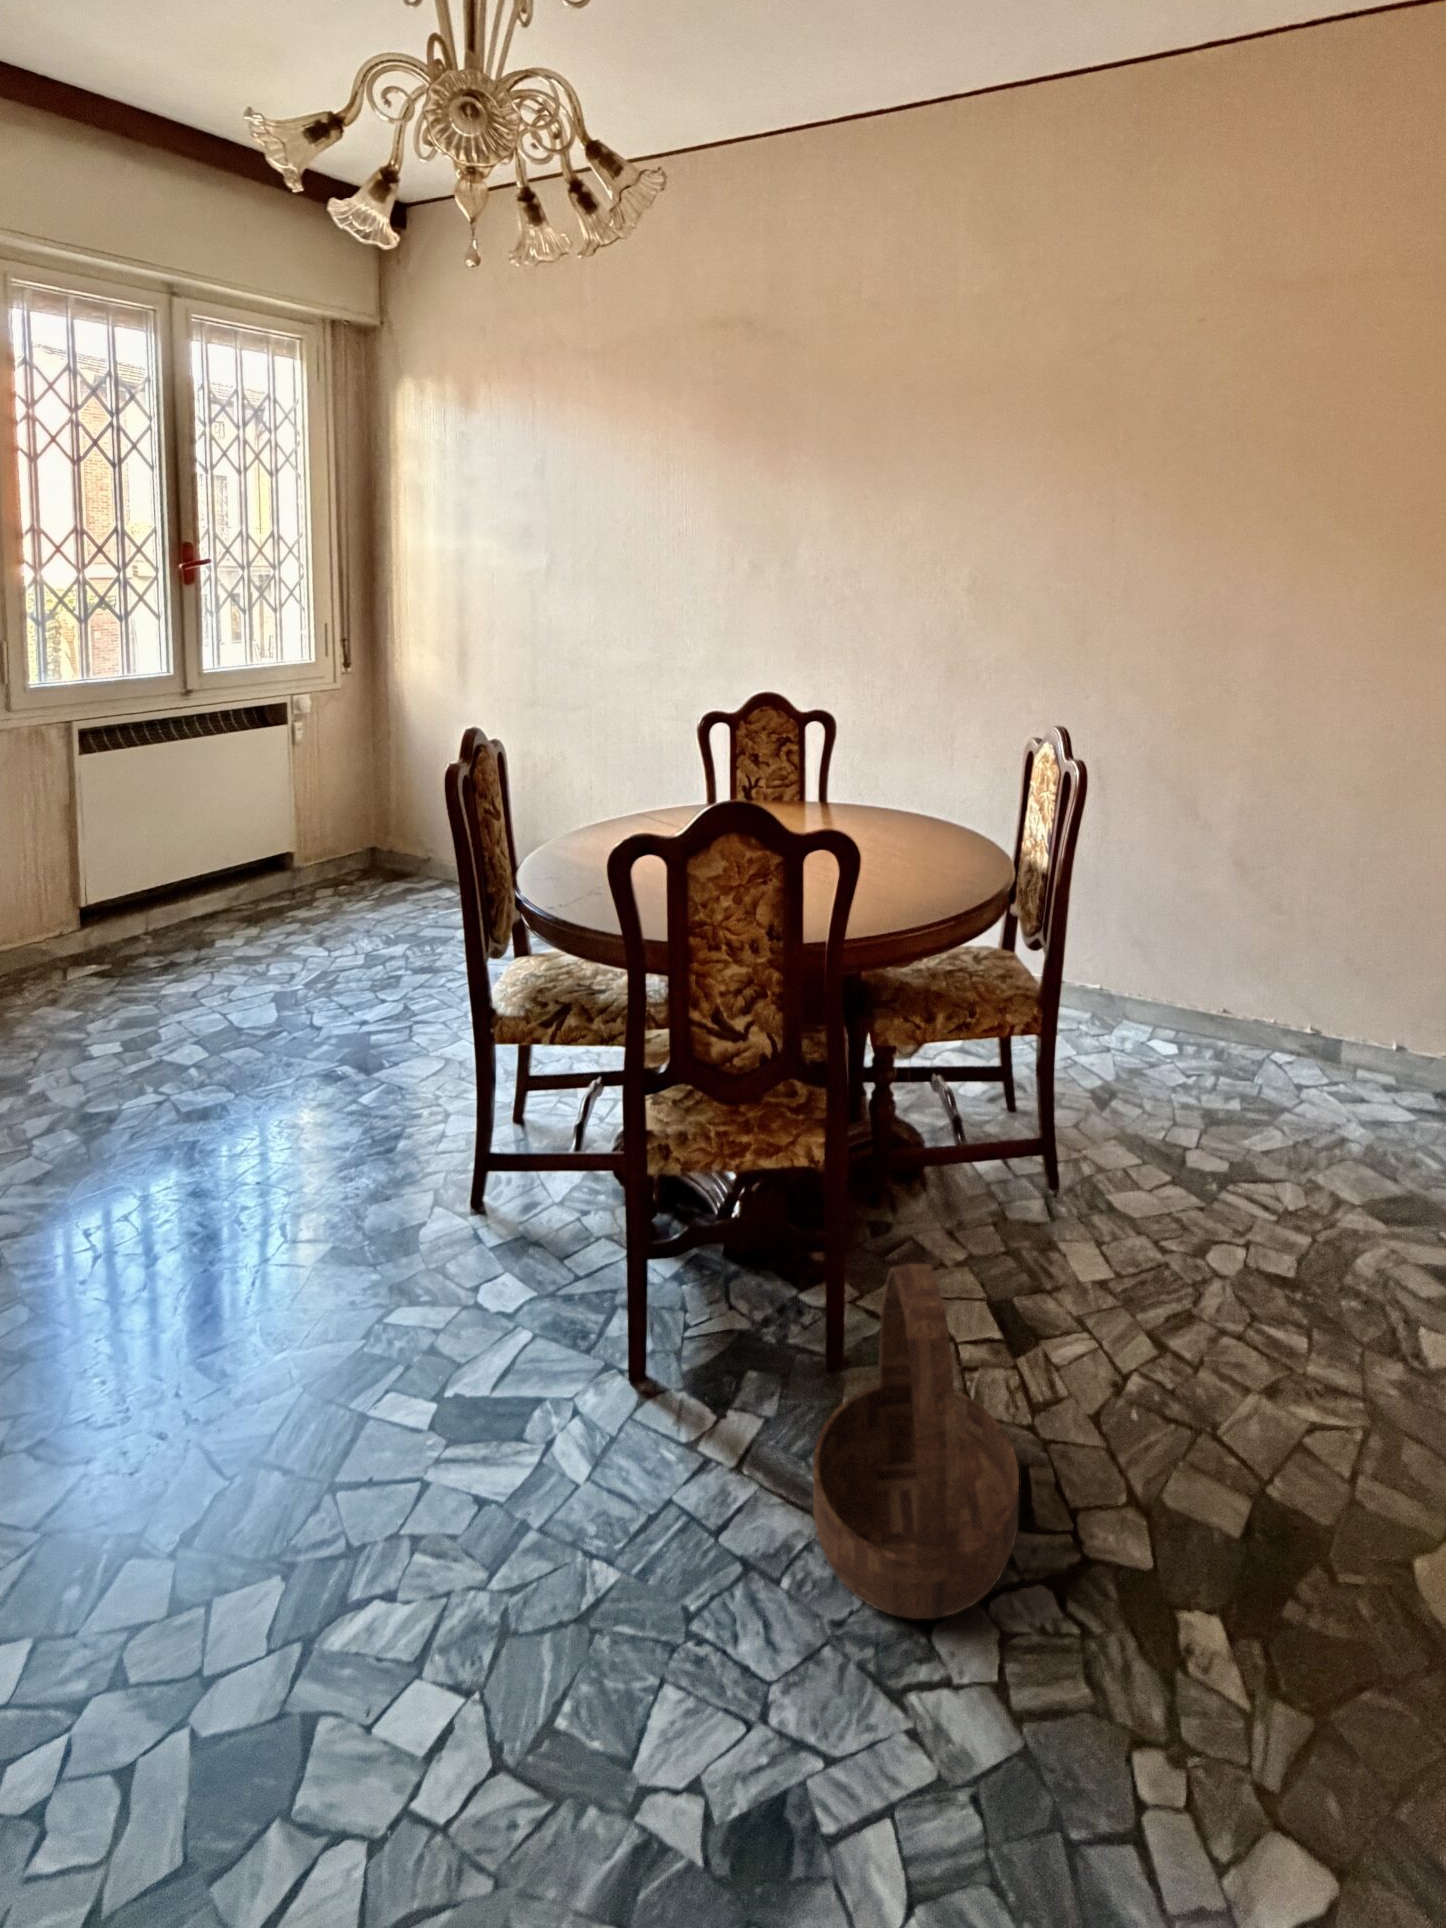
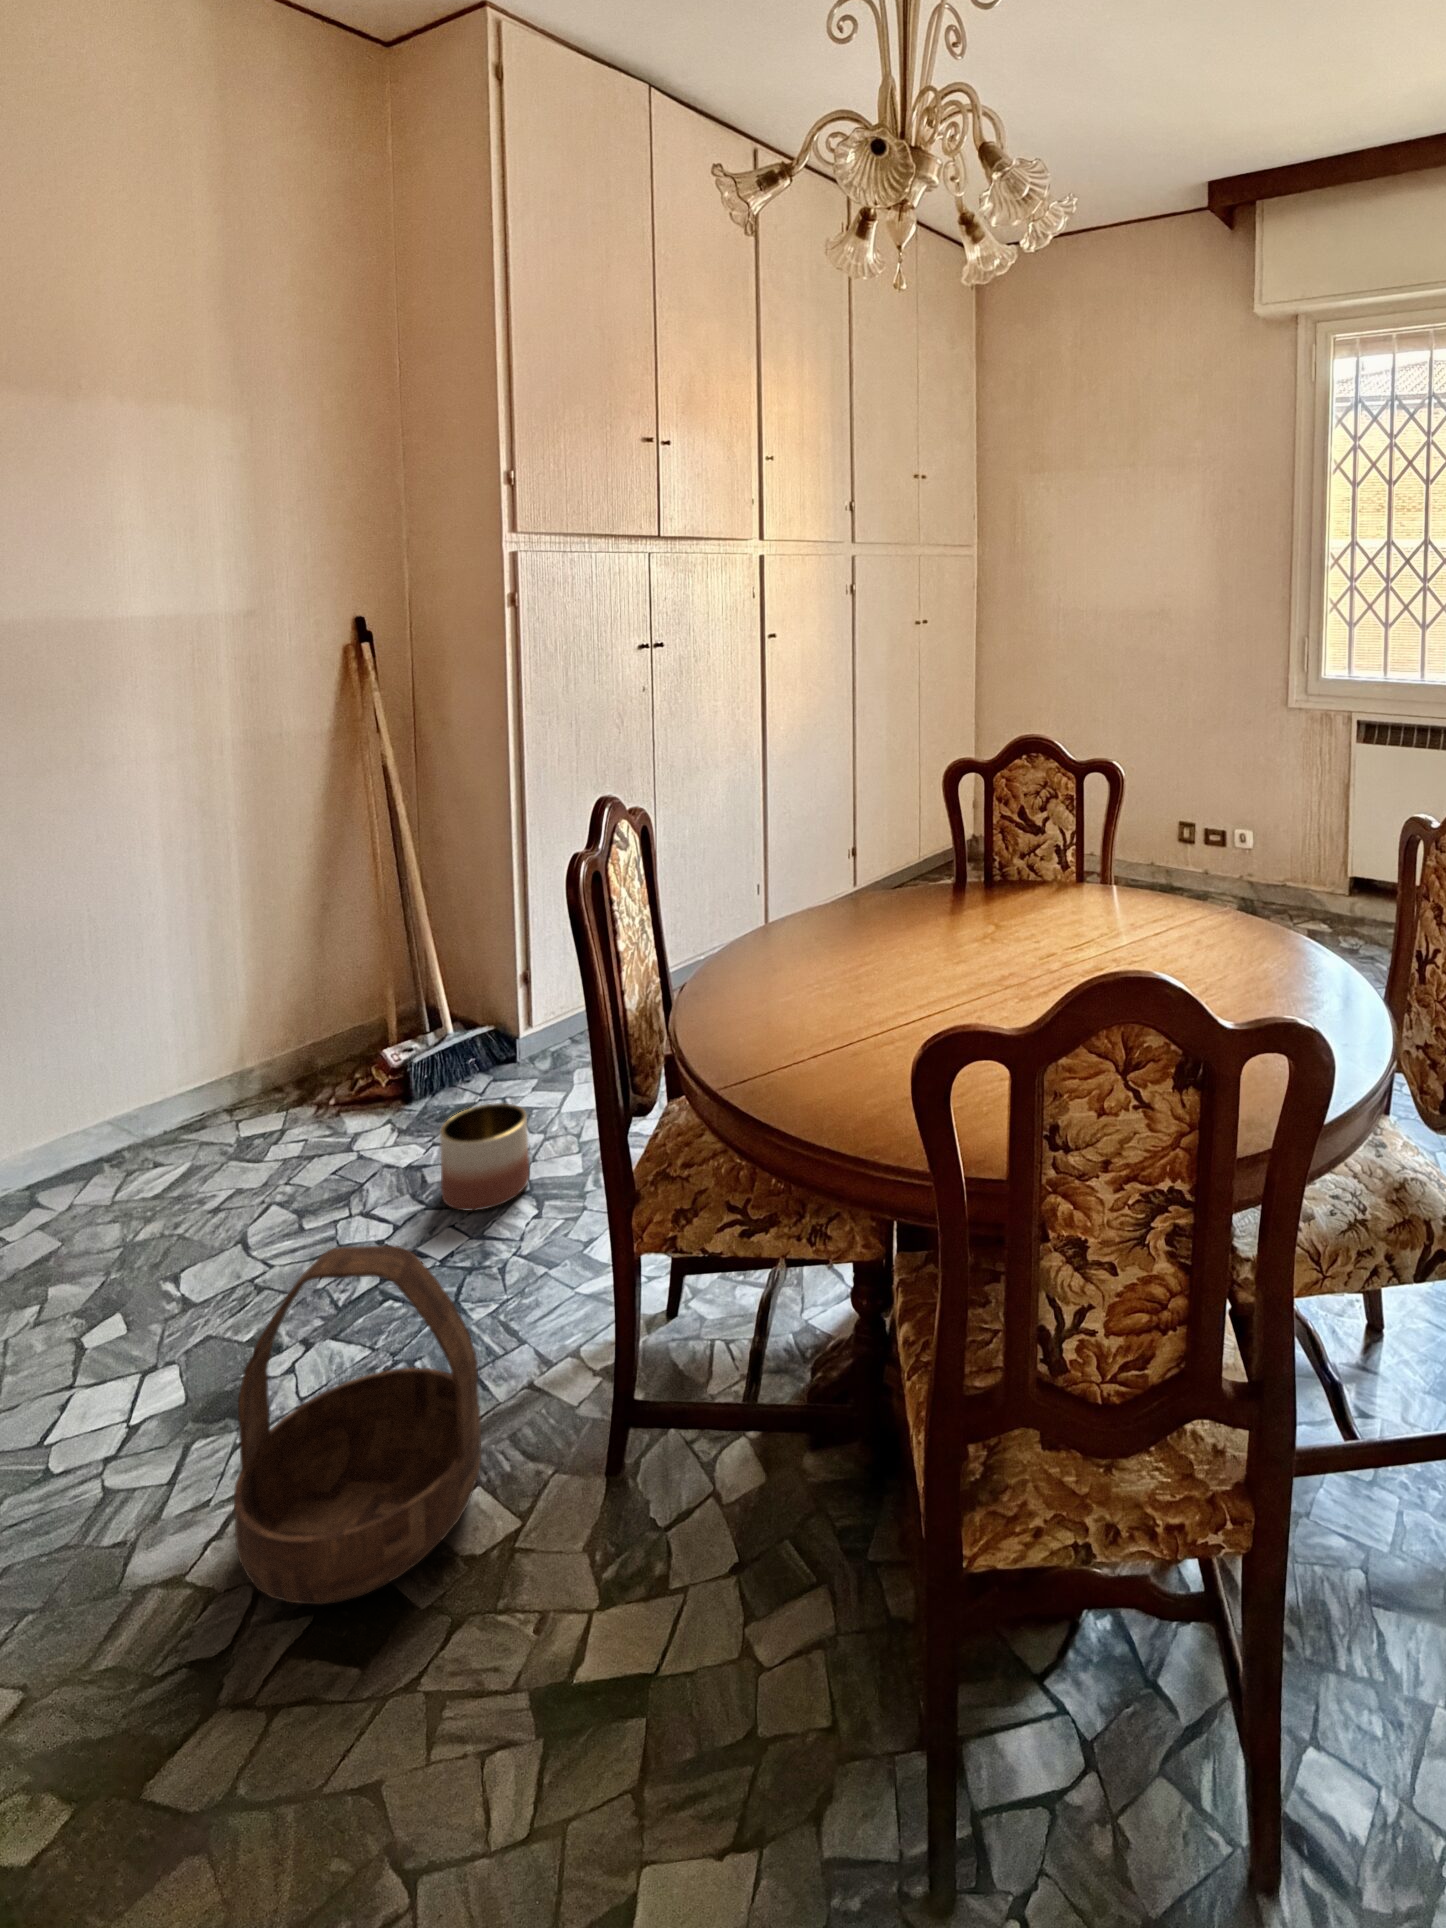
planter: none [183,1543,348,1800] -> present [440,1103,529,1211]

